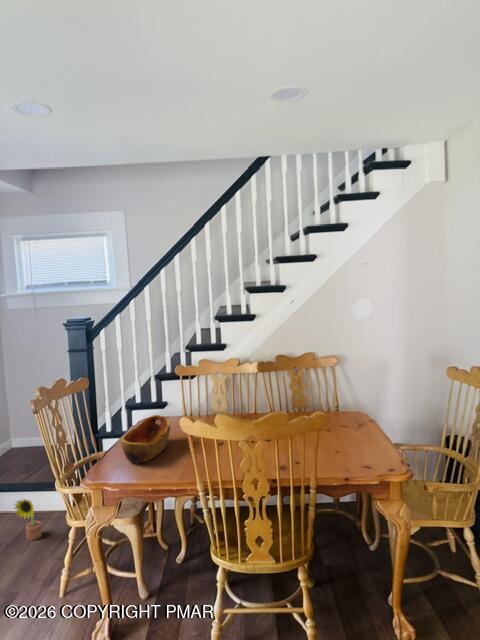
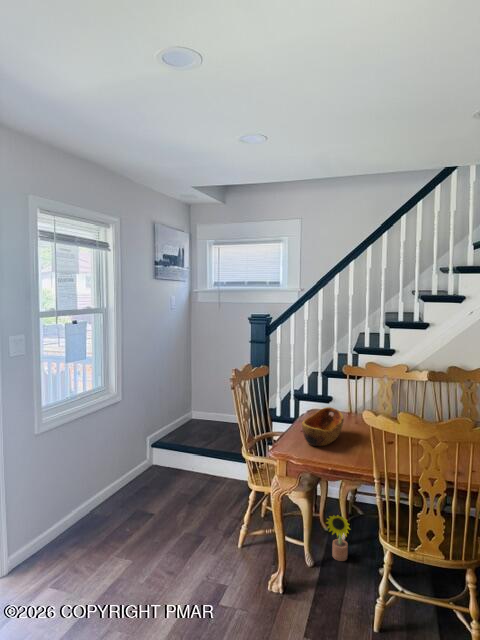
decorative plant: present [14,499,42,541] -> present [326,515,350,561]

